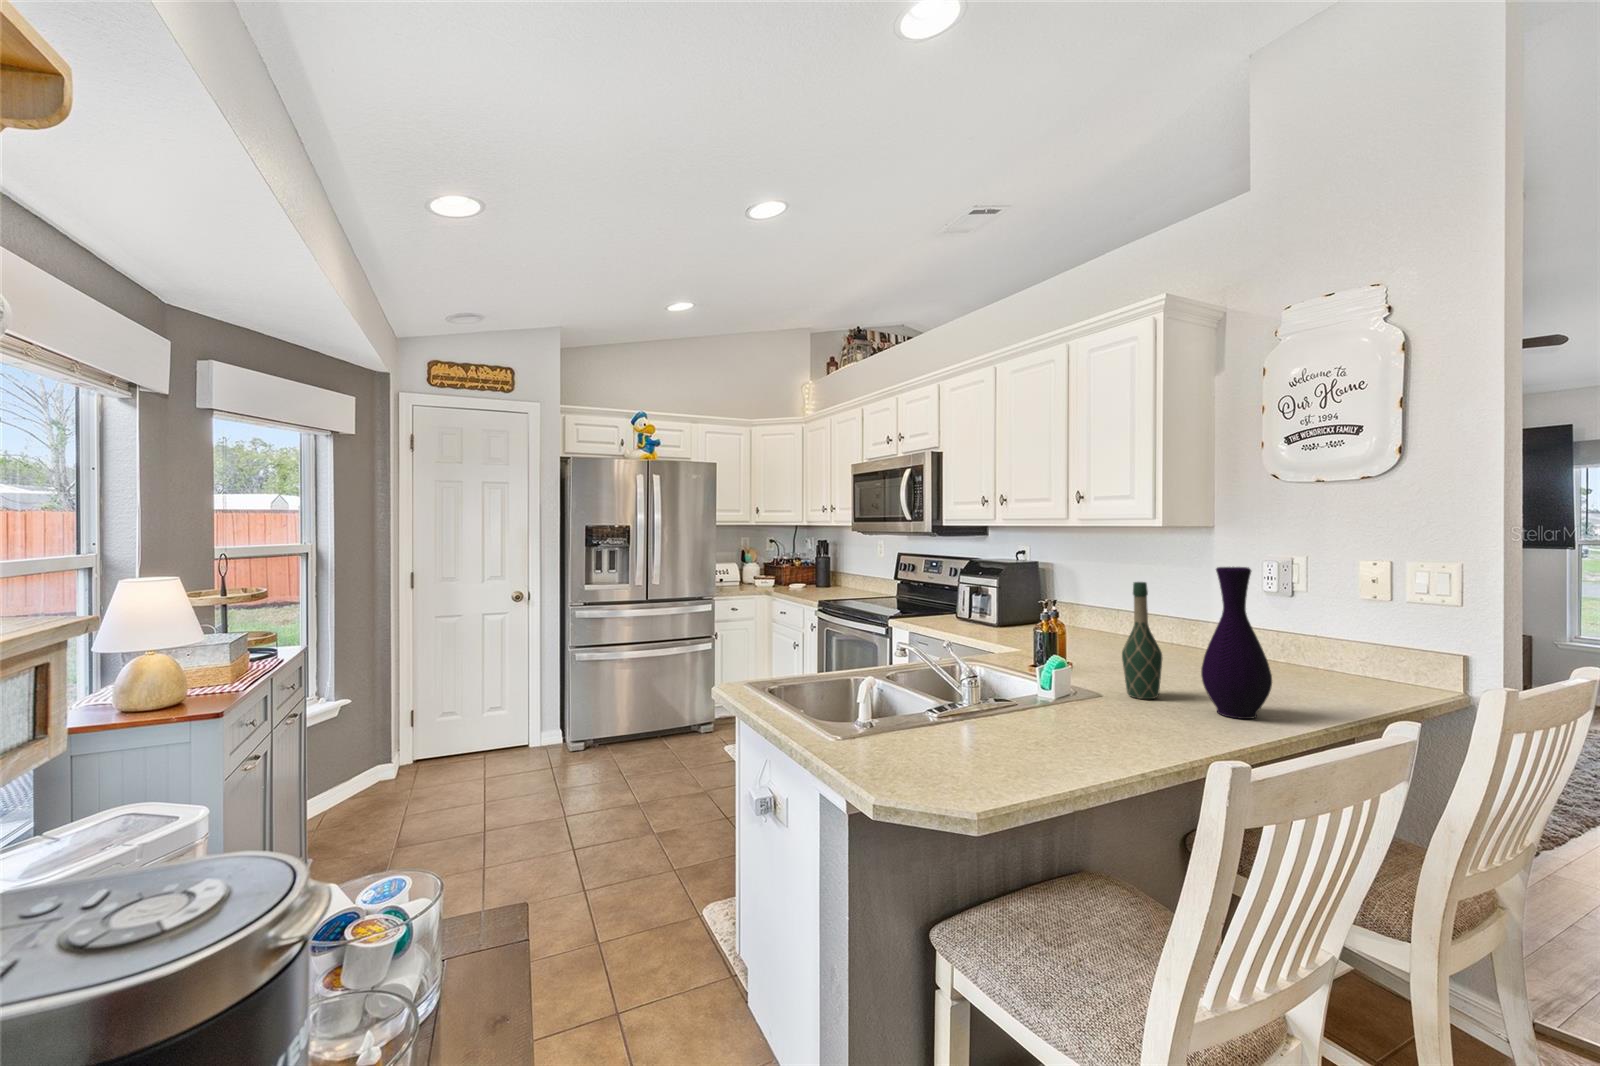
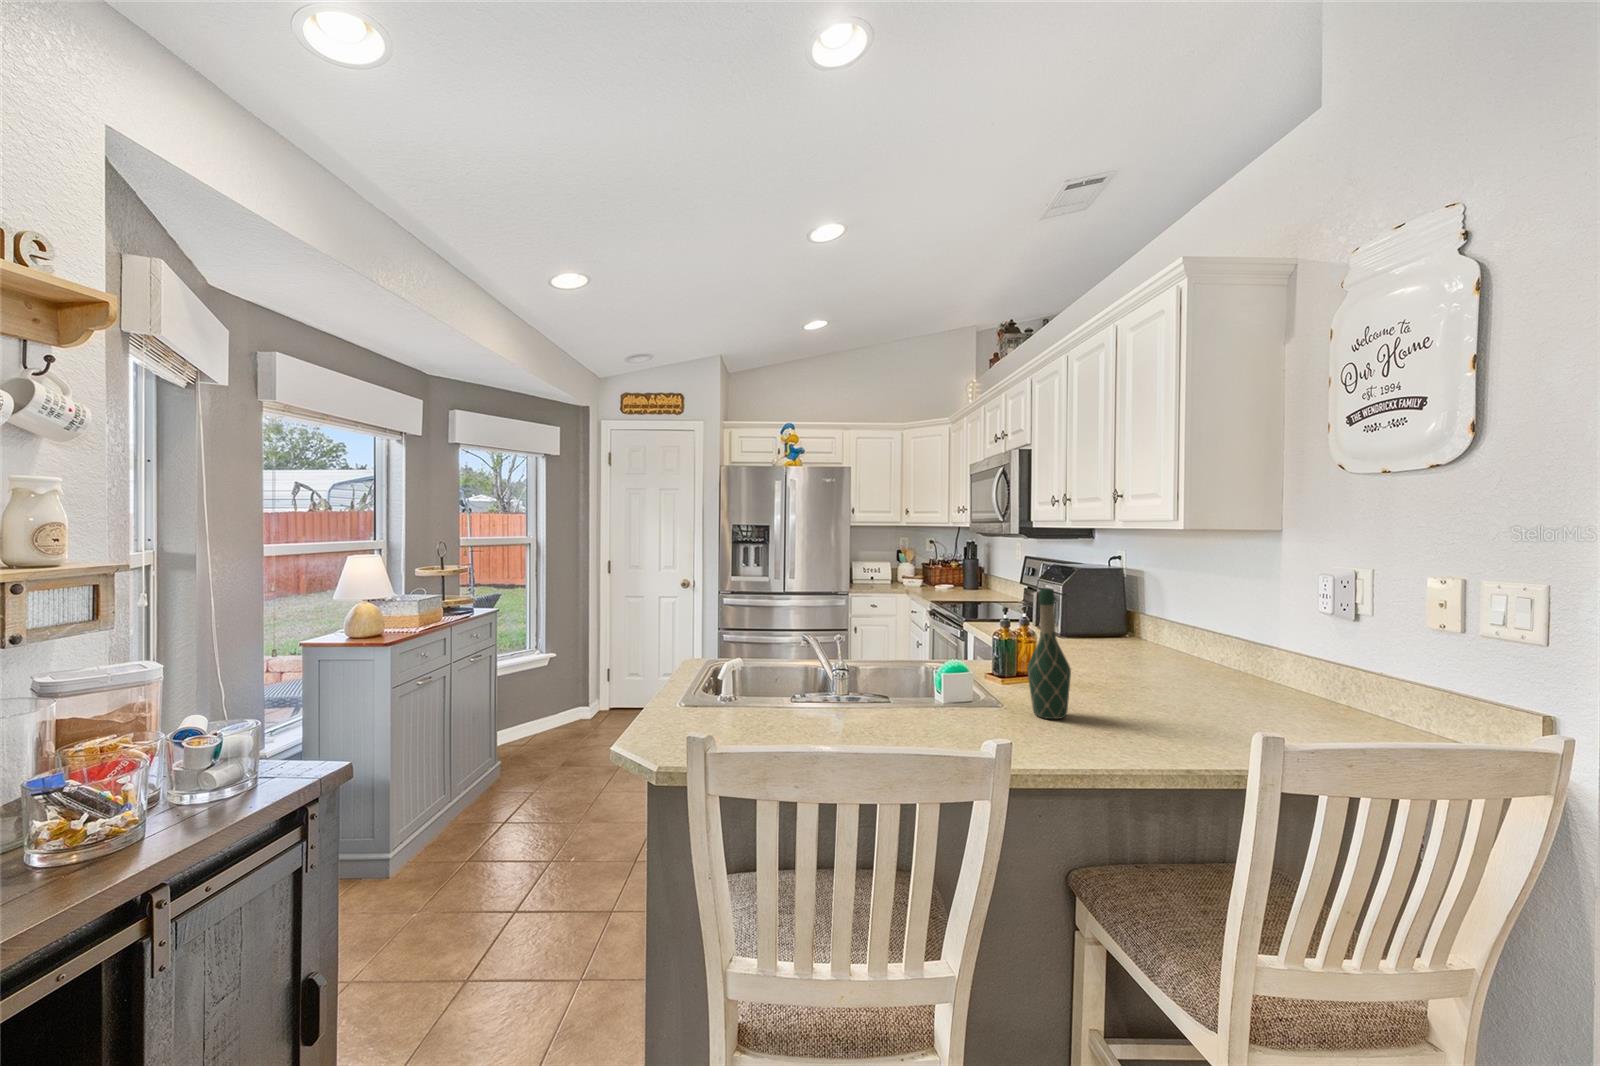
vase: present [1201,567,1272,719] -> none [1078,574,1156,753]

